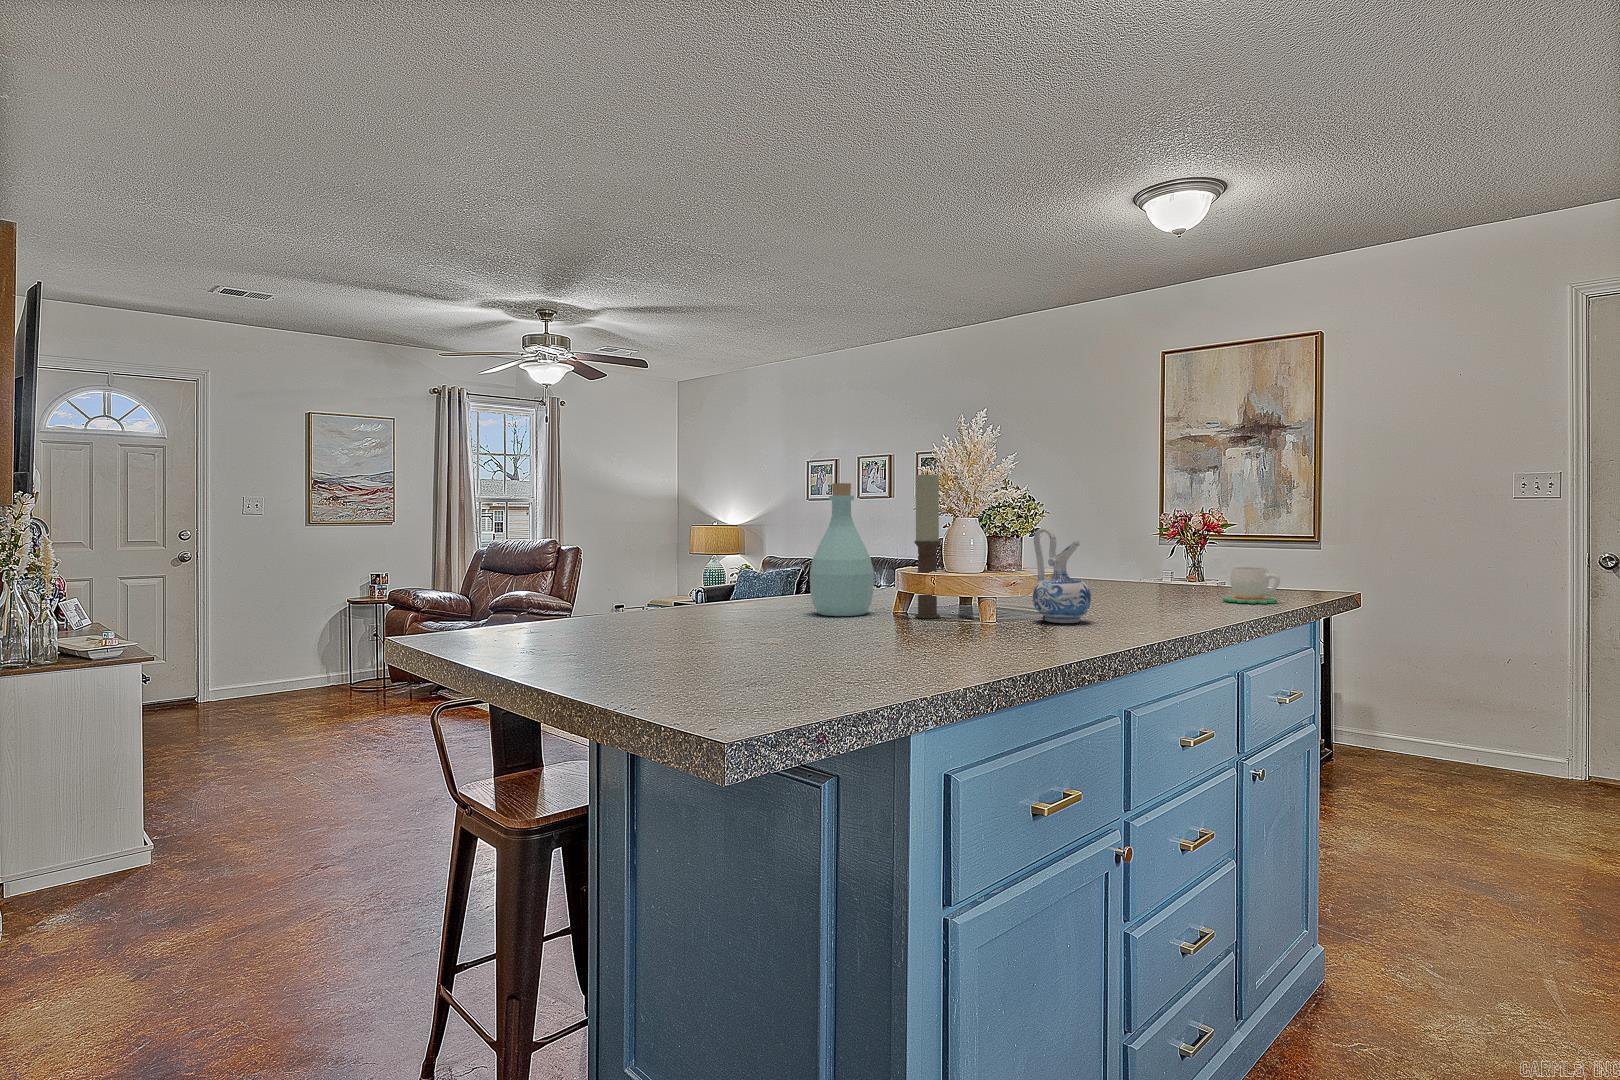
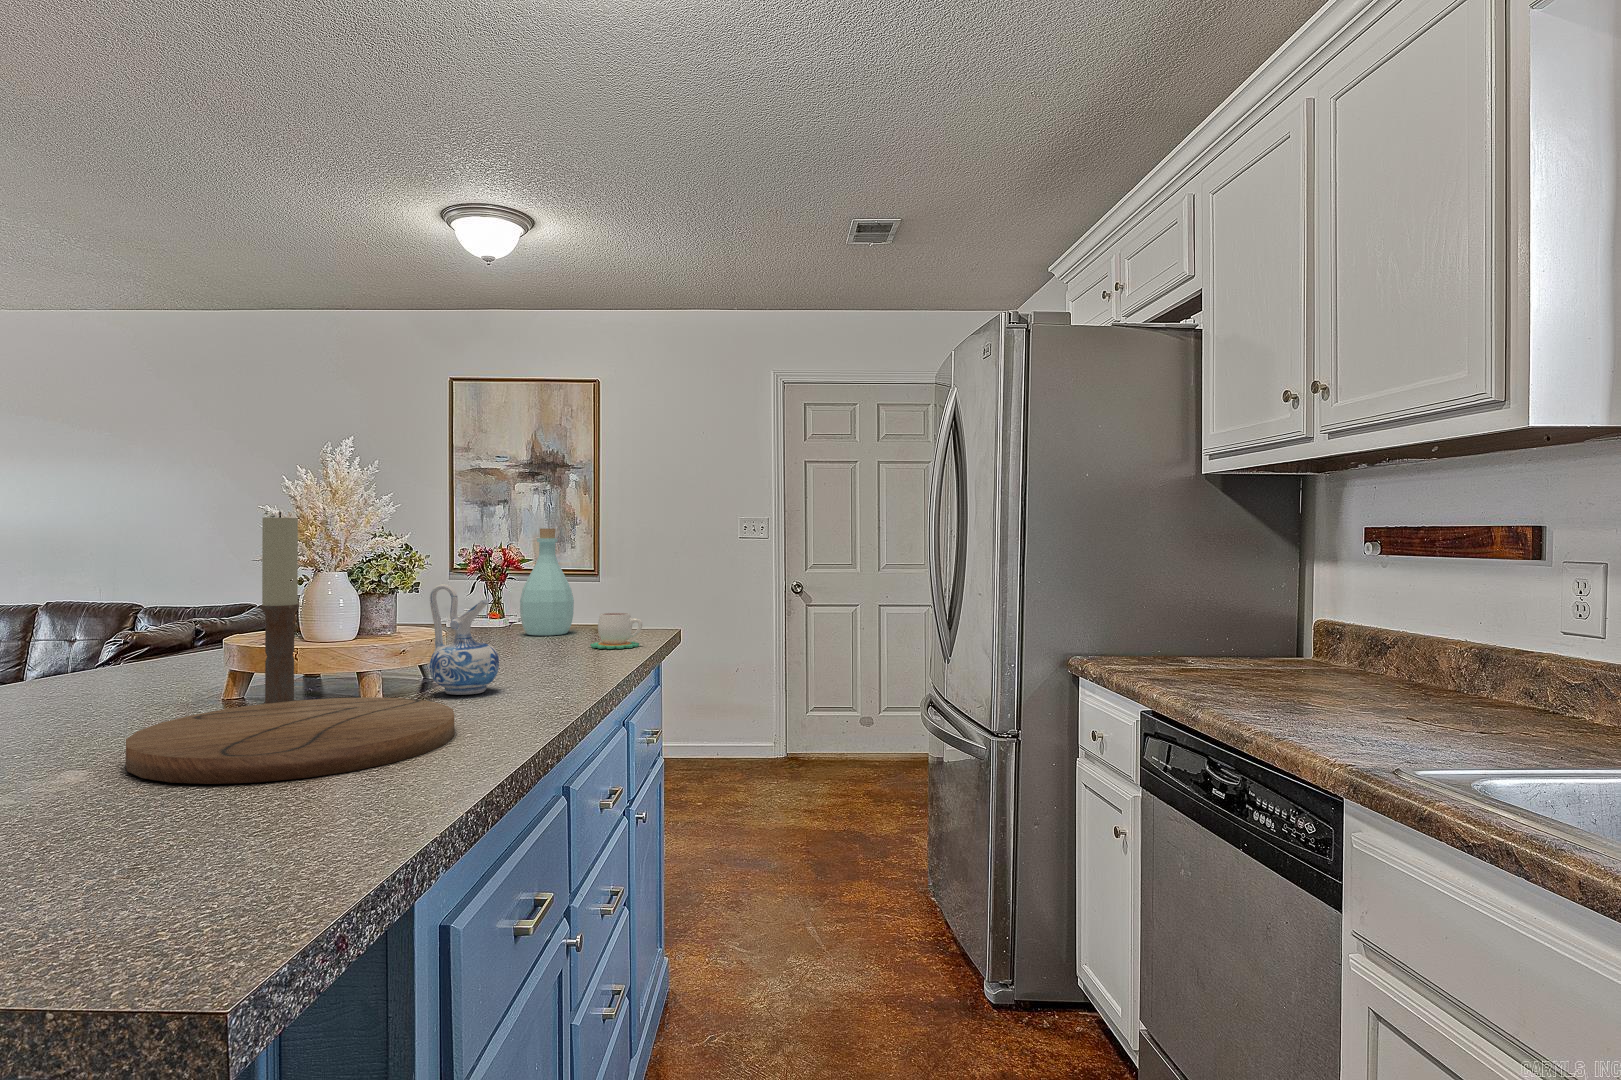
bottle: present [810,483,874,616] -> present [520,528,574,635]
cutting board: none [808,611,1020,656] -> present [126,697,454,784]

